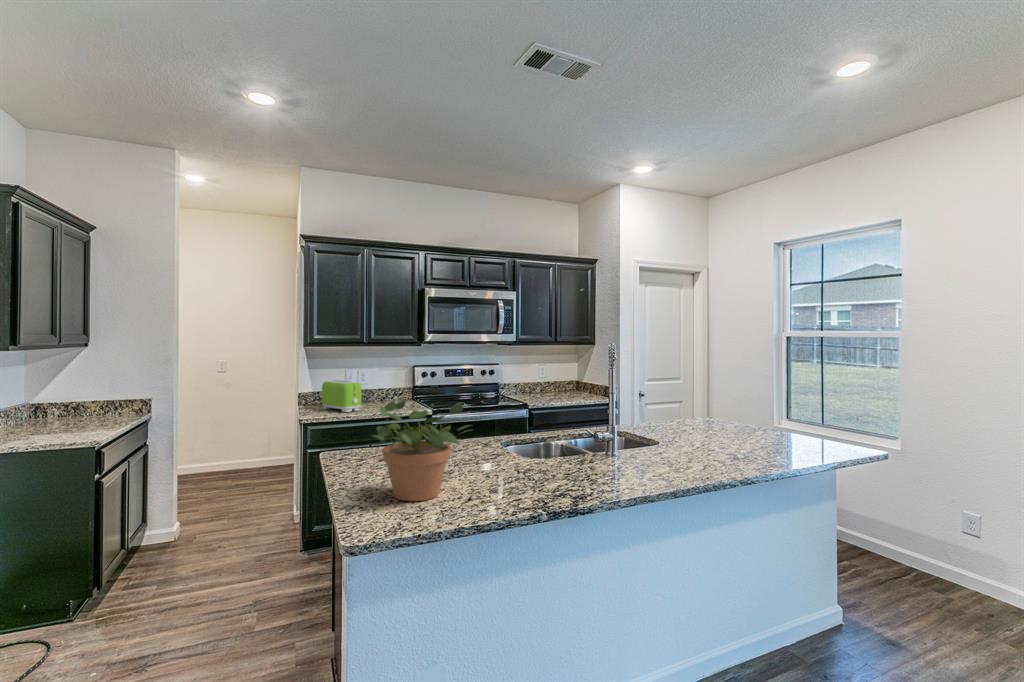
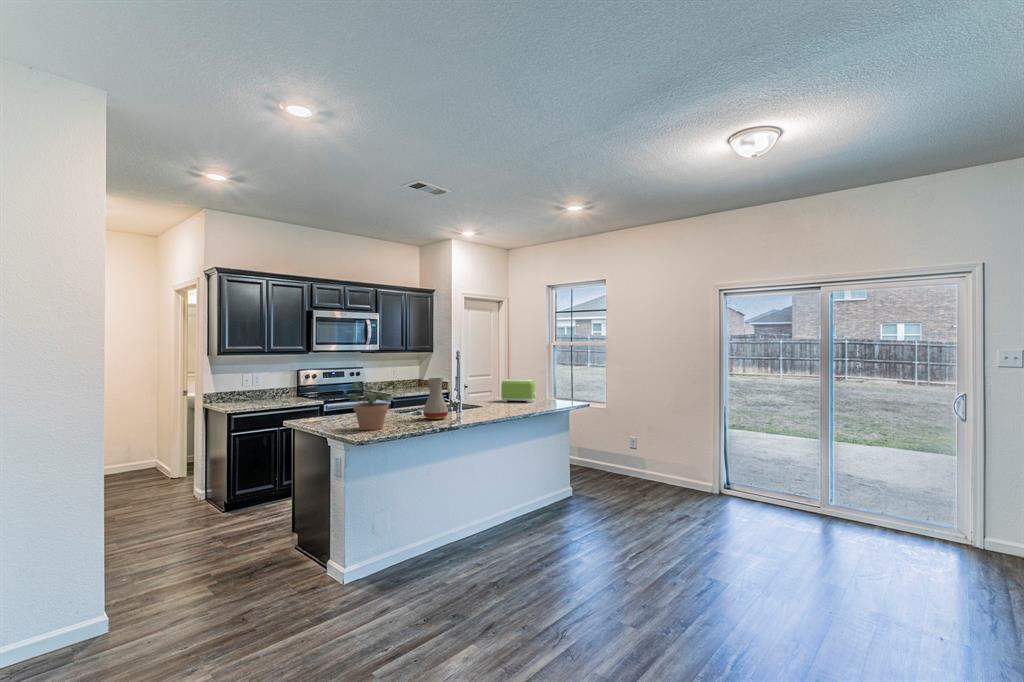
toaster: present [322,380,361,412] -> present [501,379,536,402]
vase: none [532,395,580,478] -> present [423,378,448,419]

